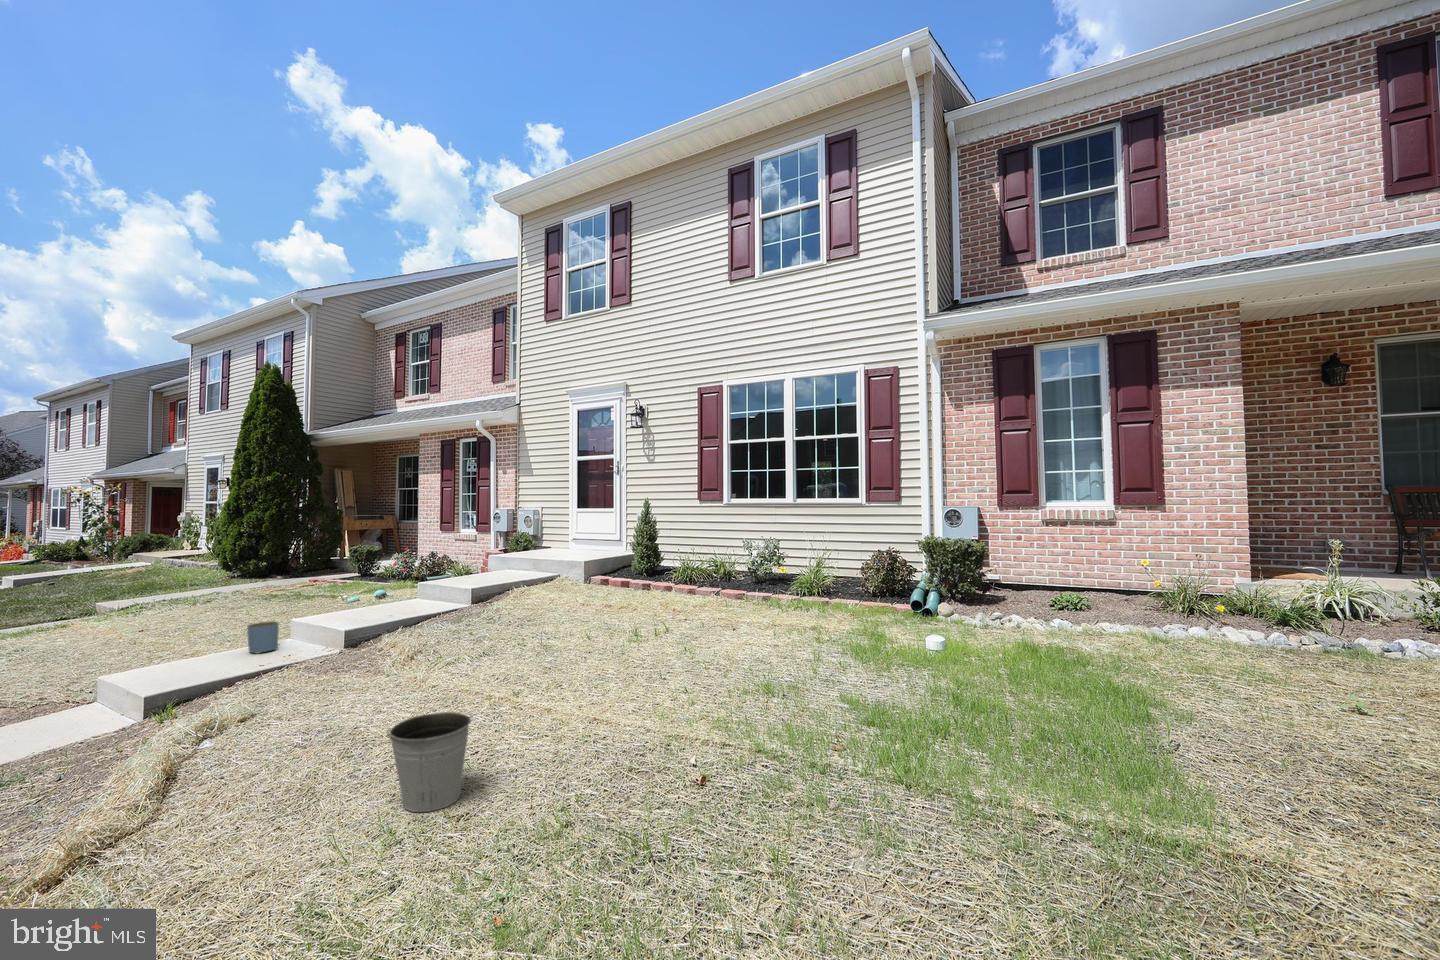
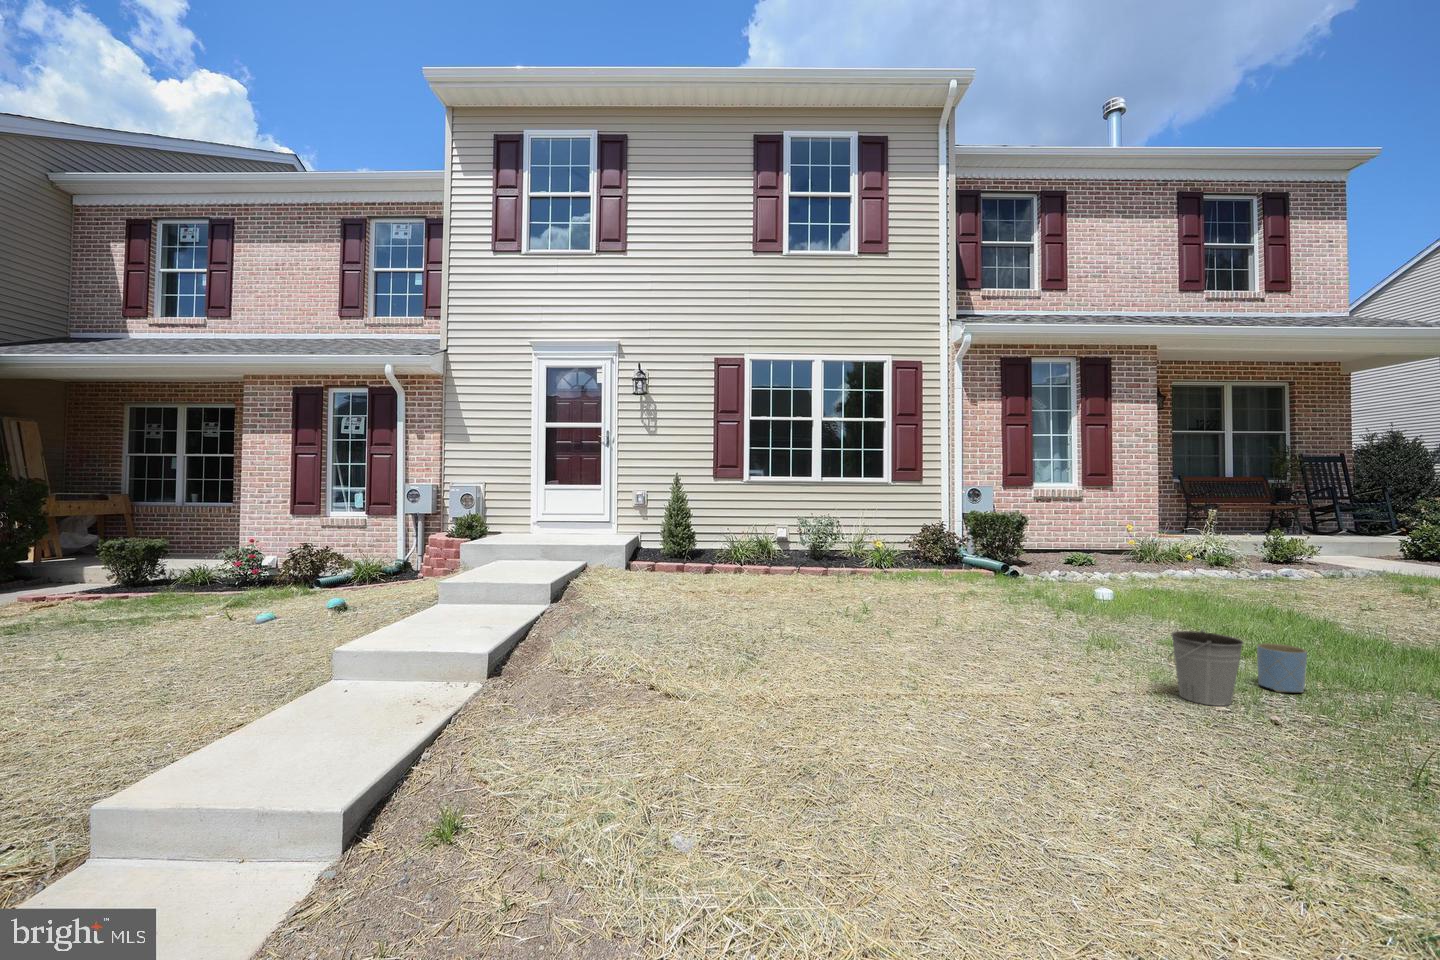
planter: present [247,621,279,654] -> present [1257,643,1307,692]

